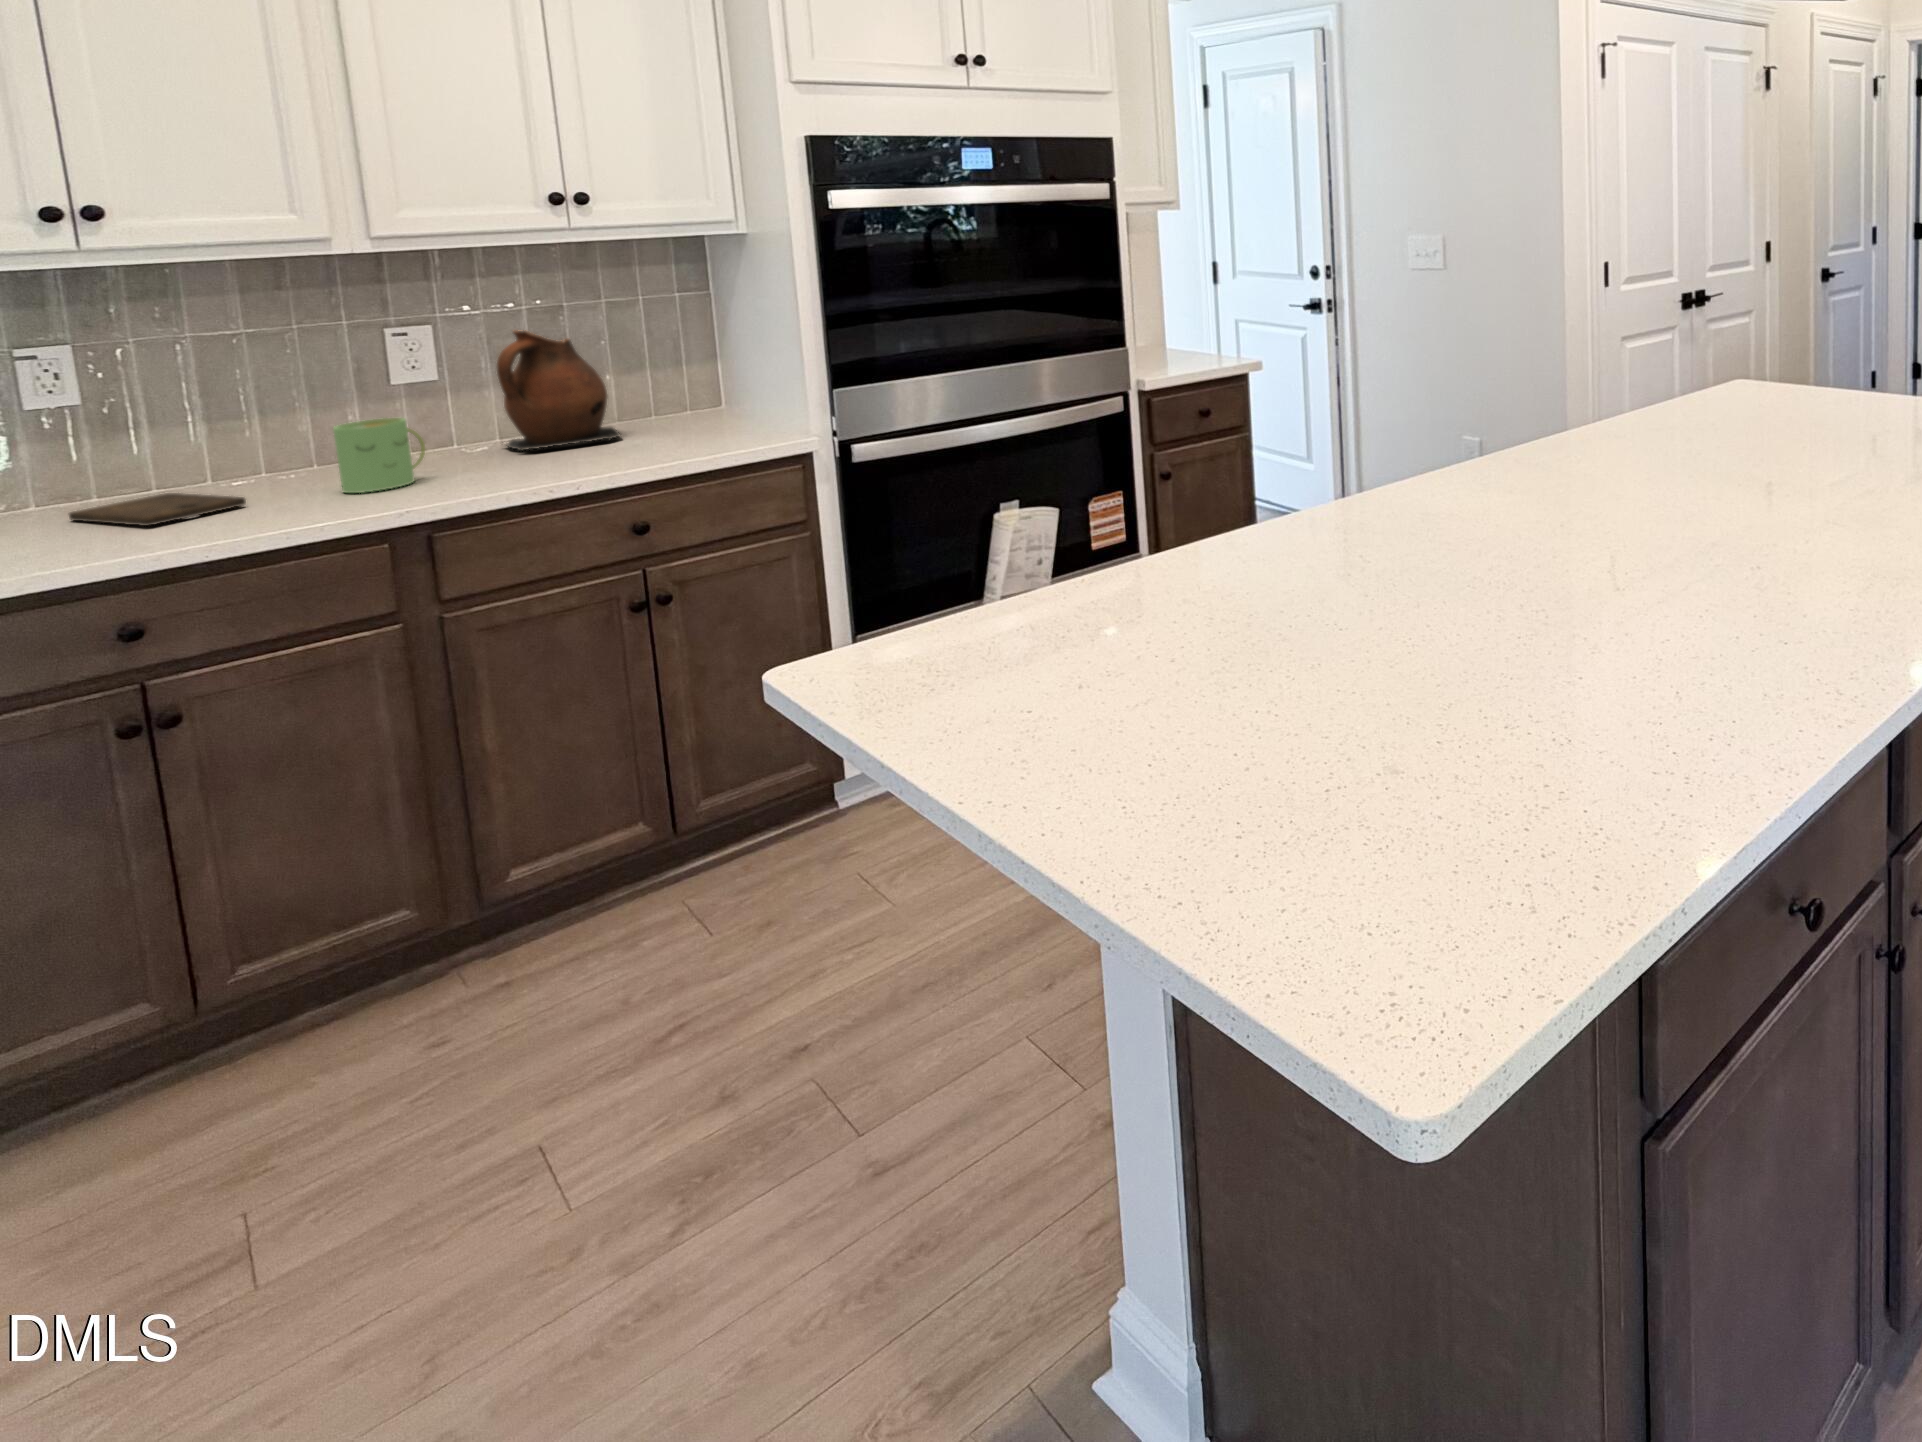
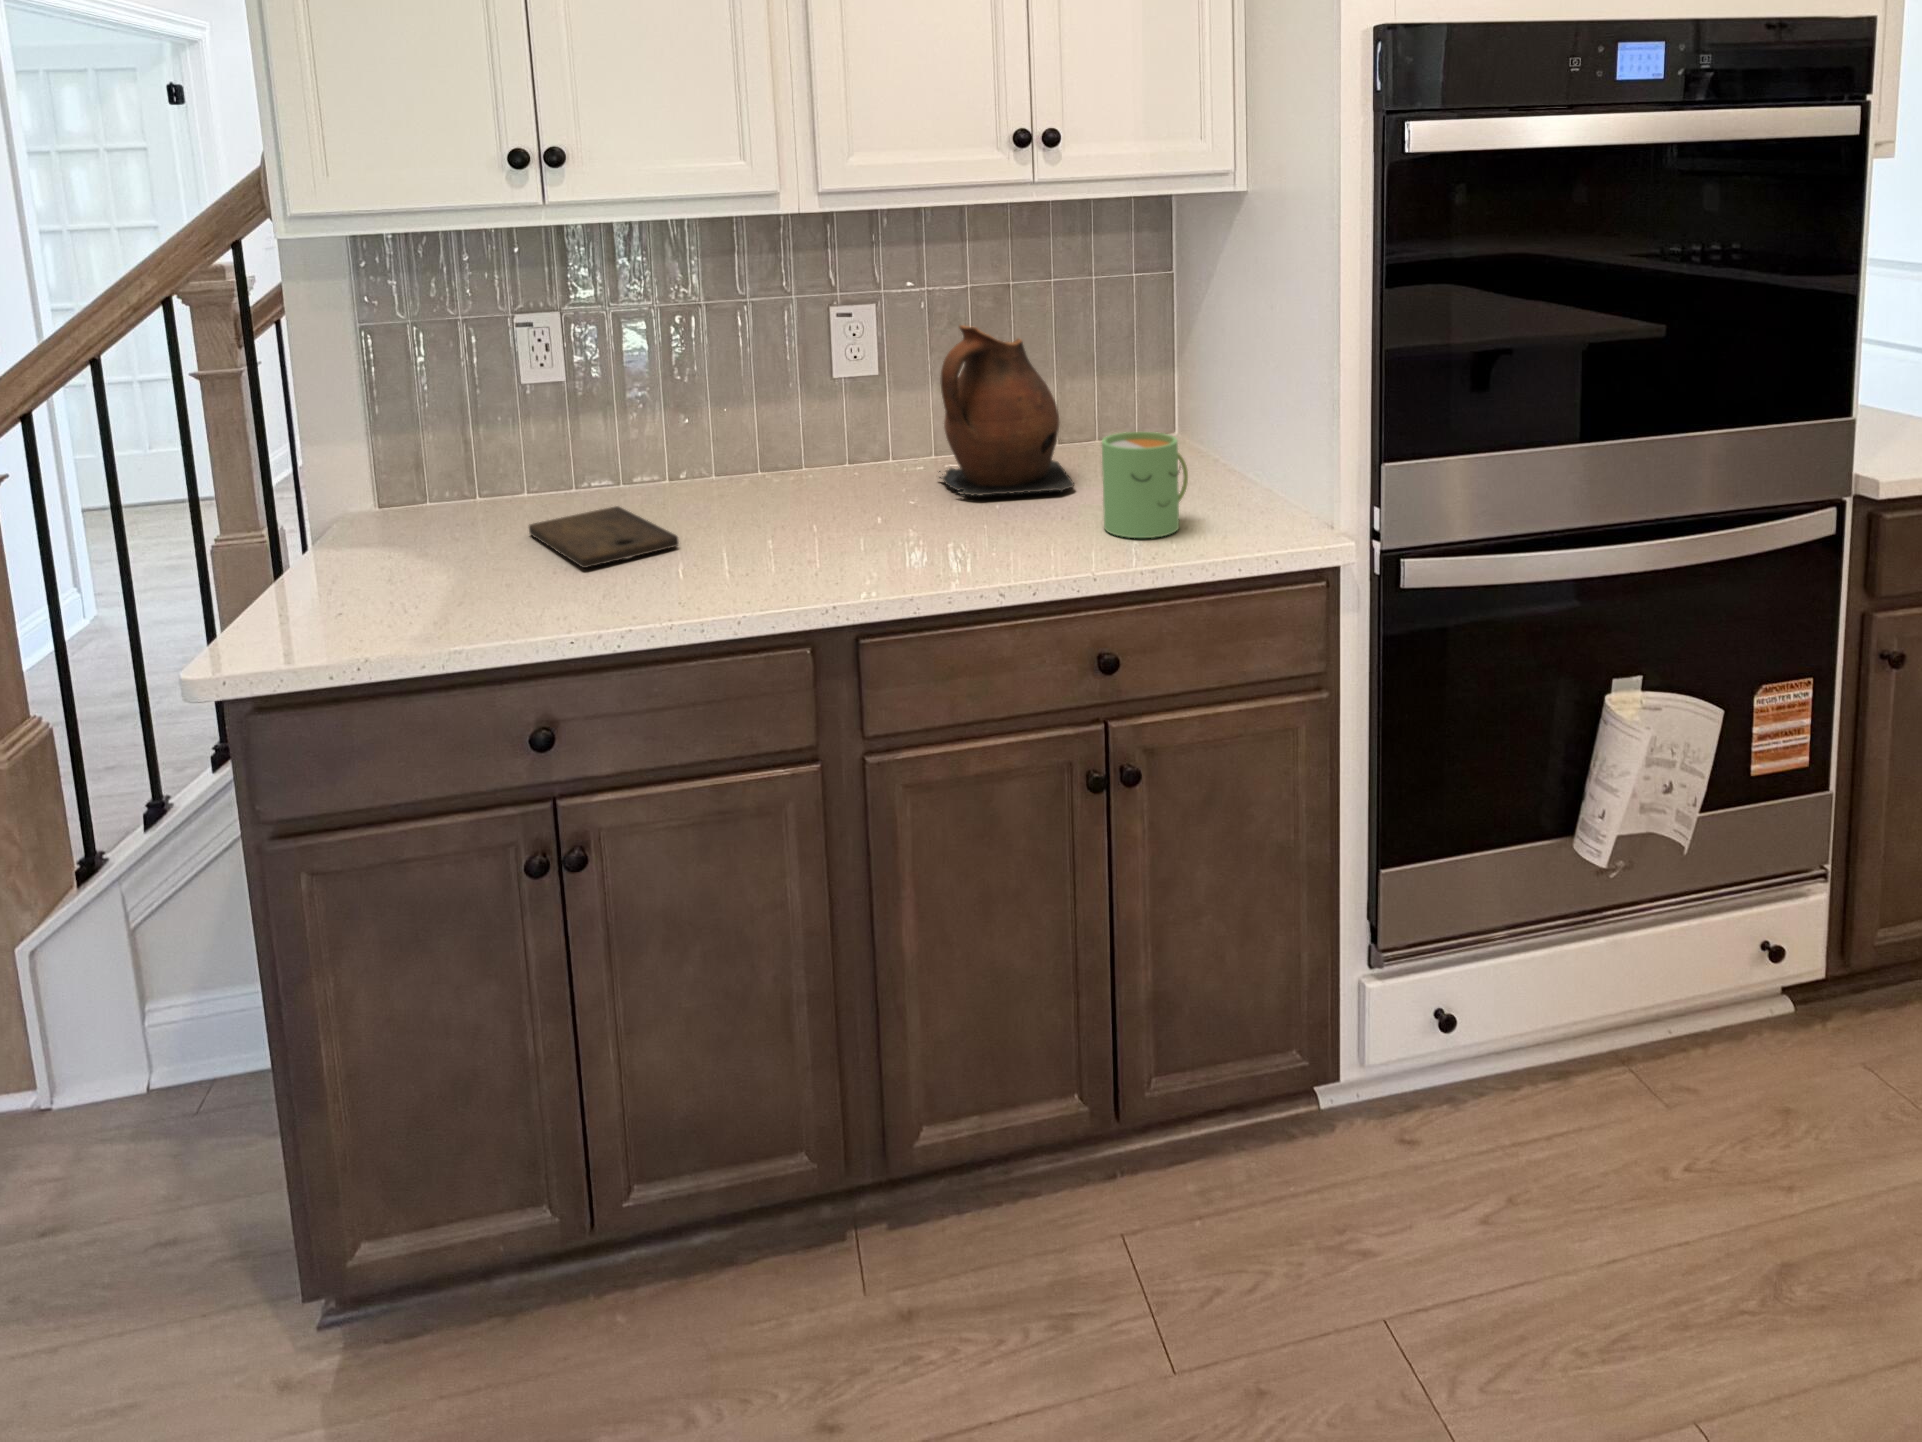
mug: present [333,418,425,493] -> present [1102,432,1188,538]

